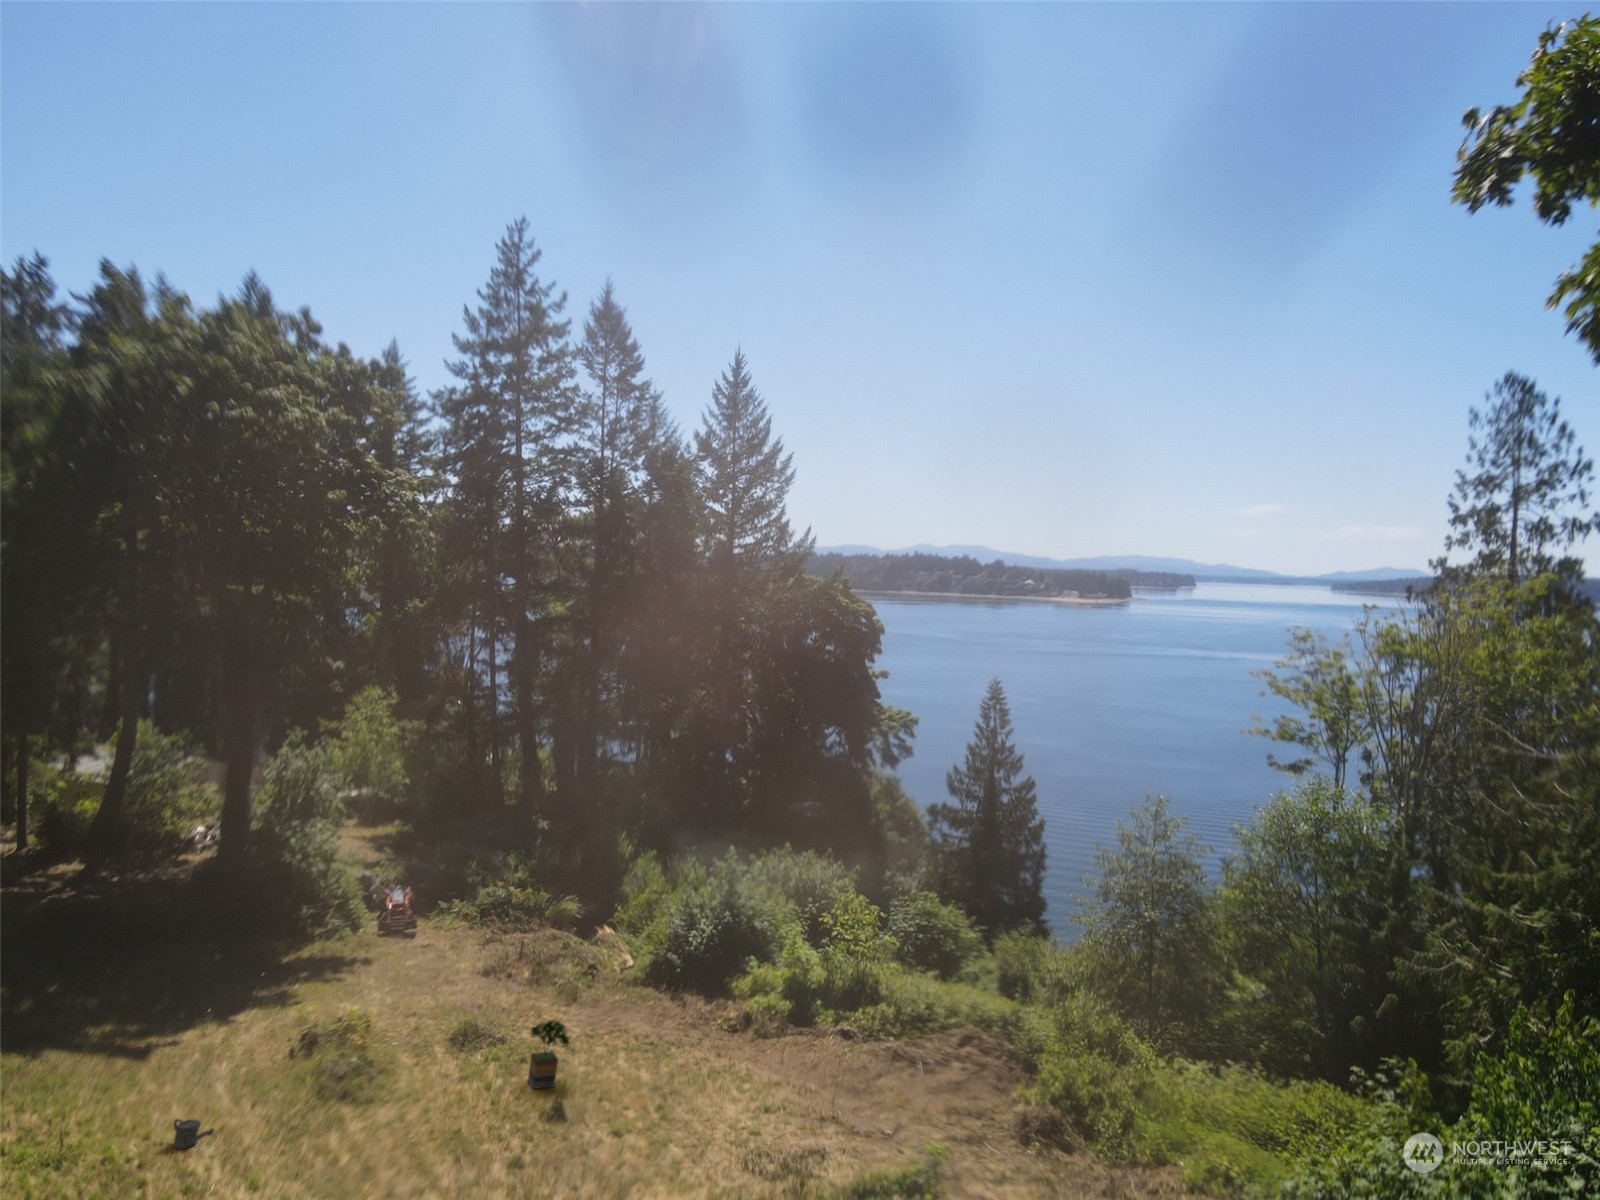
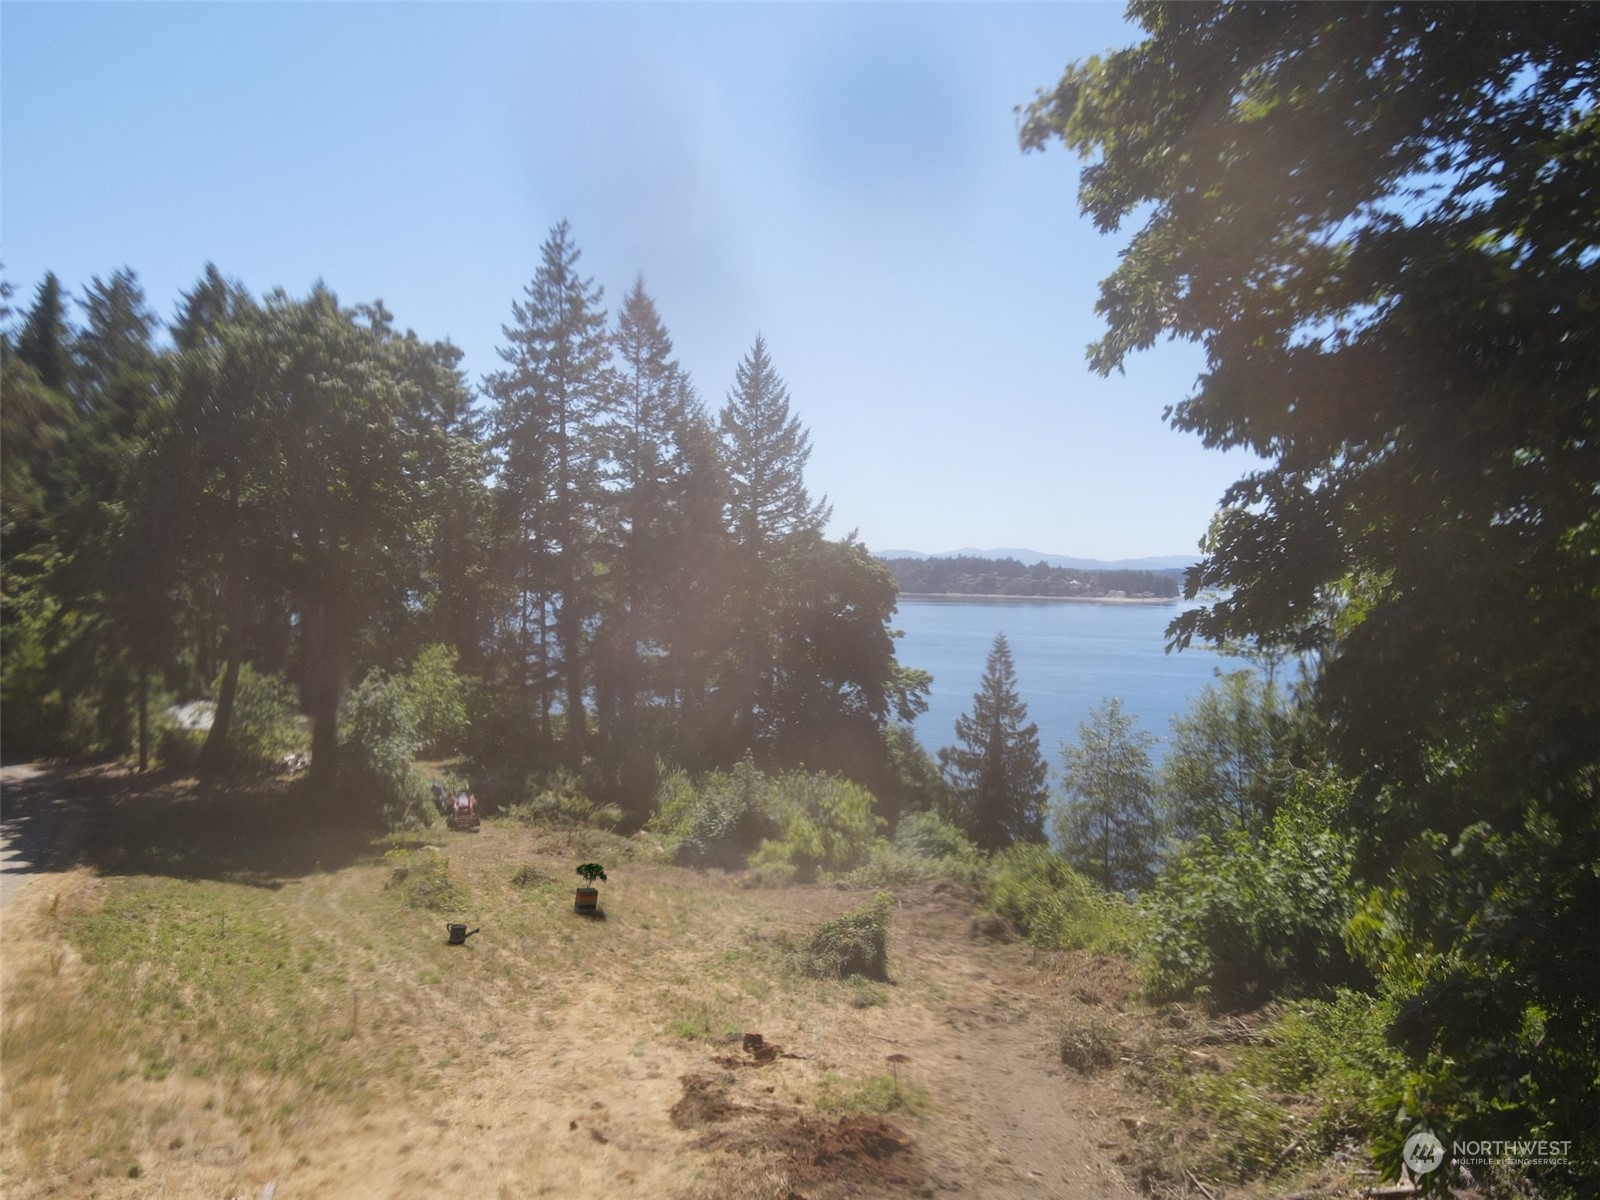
watering can: present [173,1119,214,1149] -> present [447,923,480,944]

